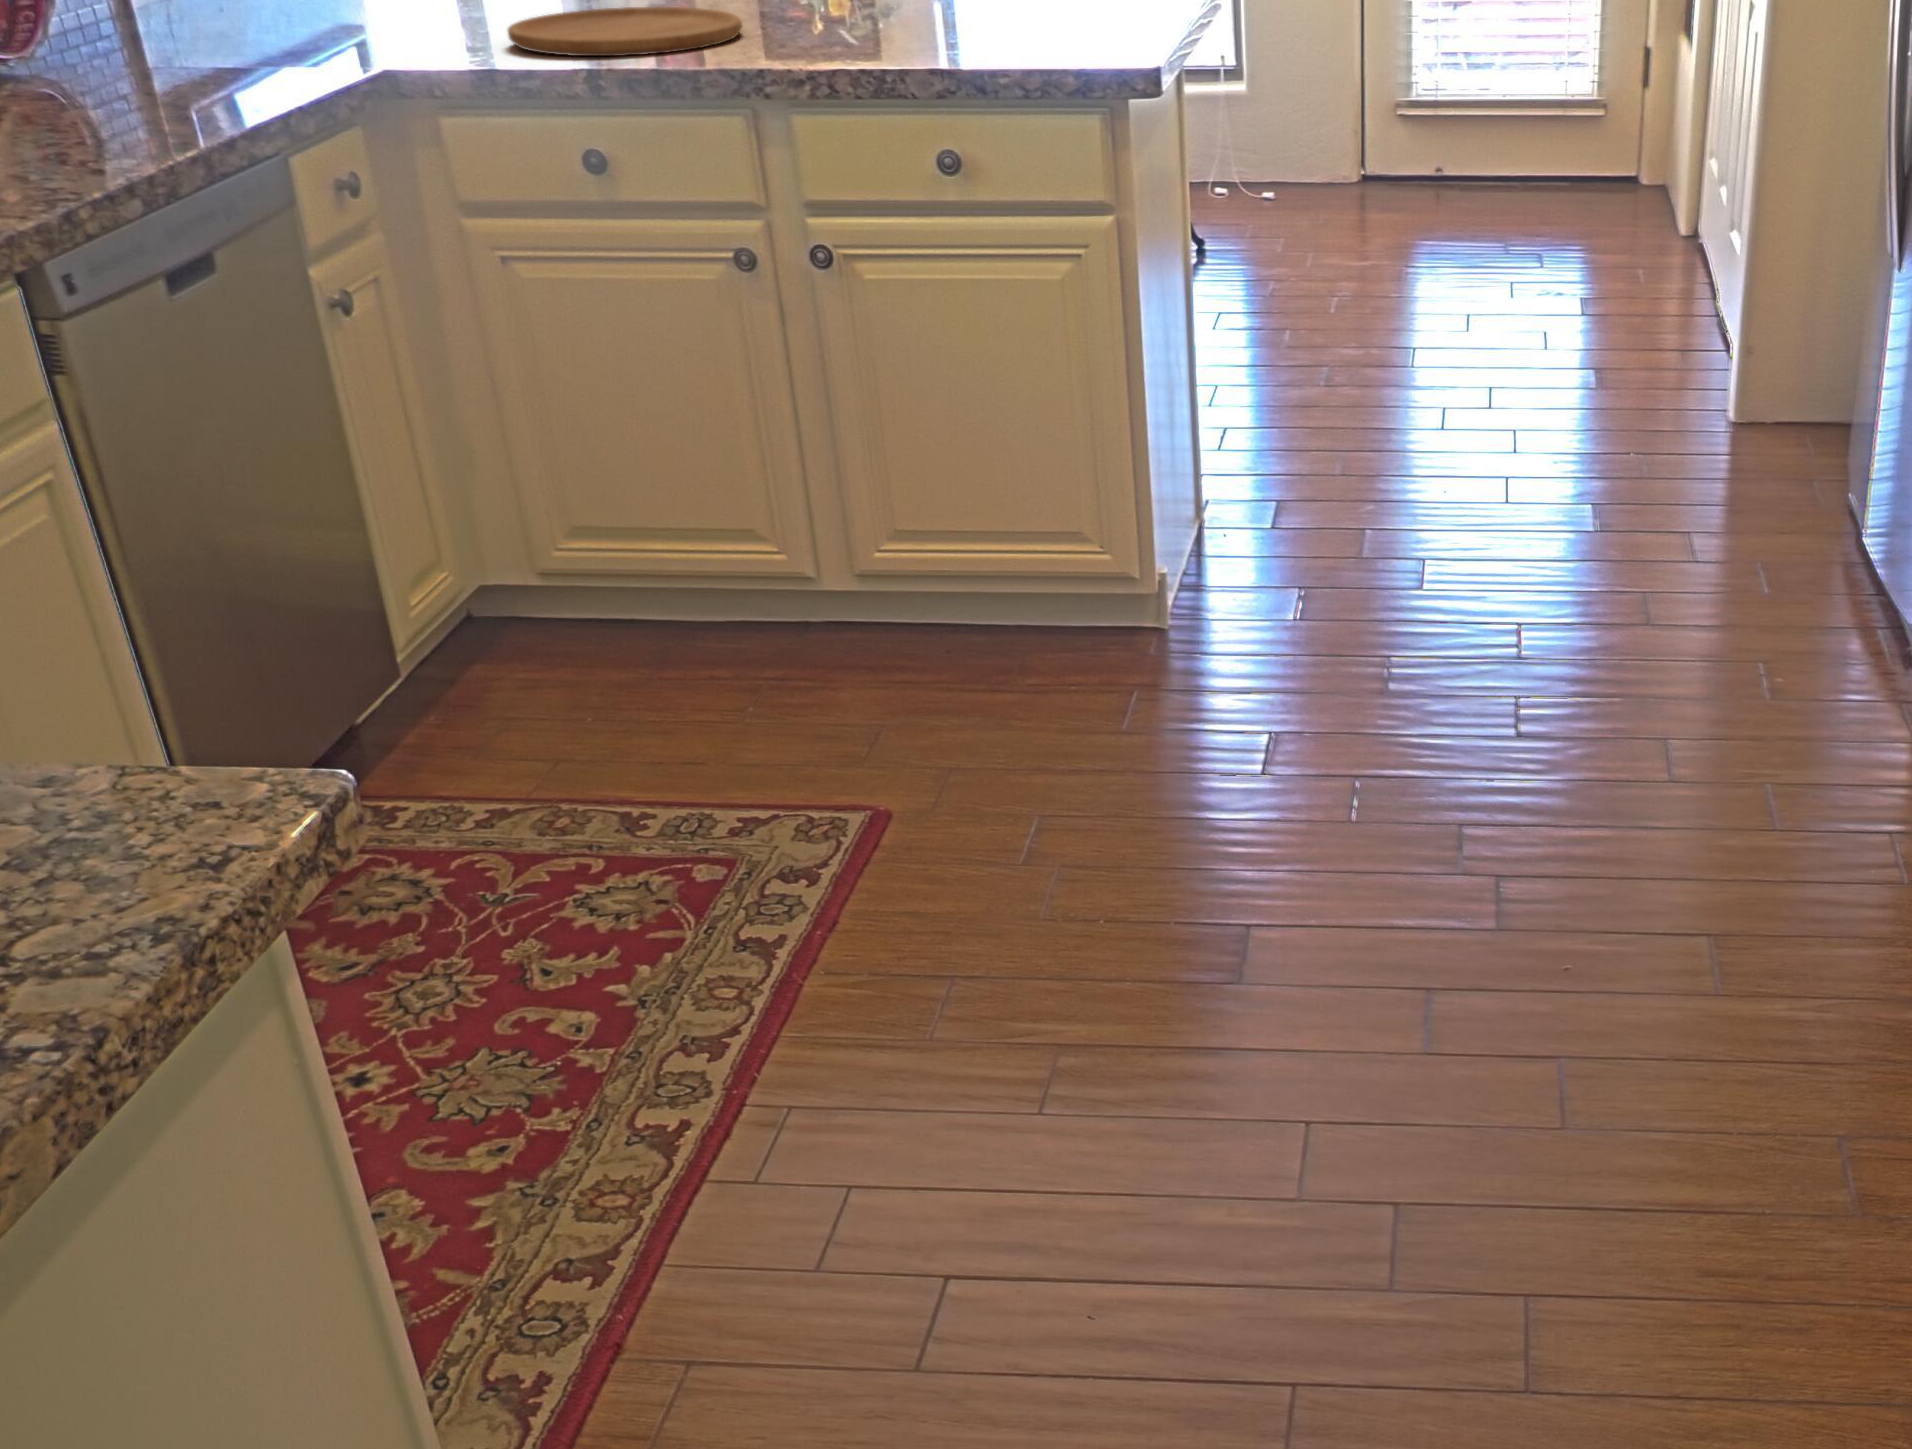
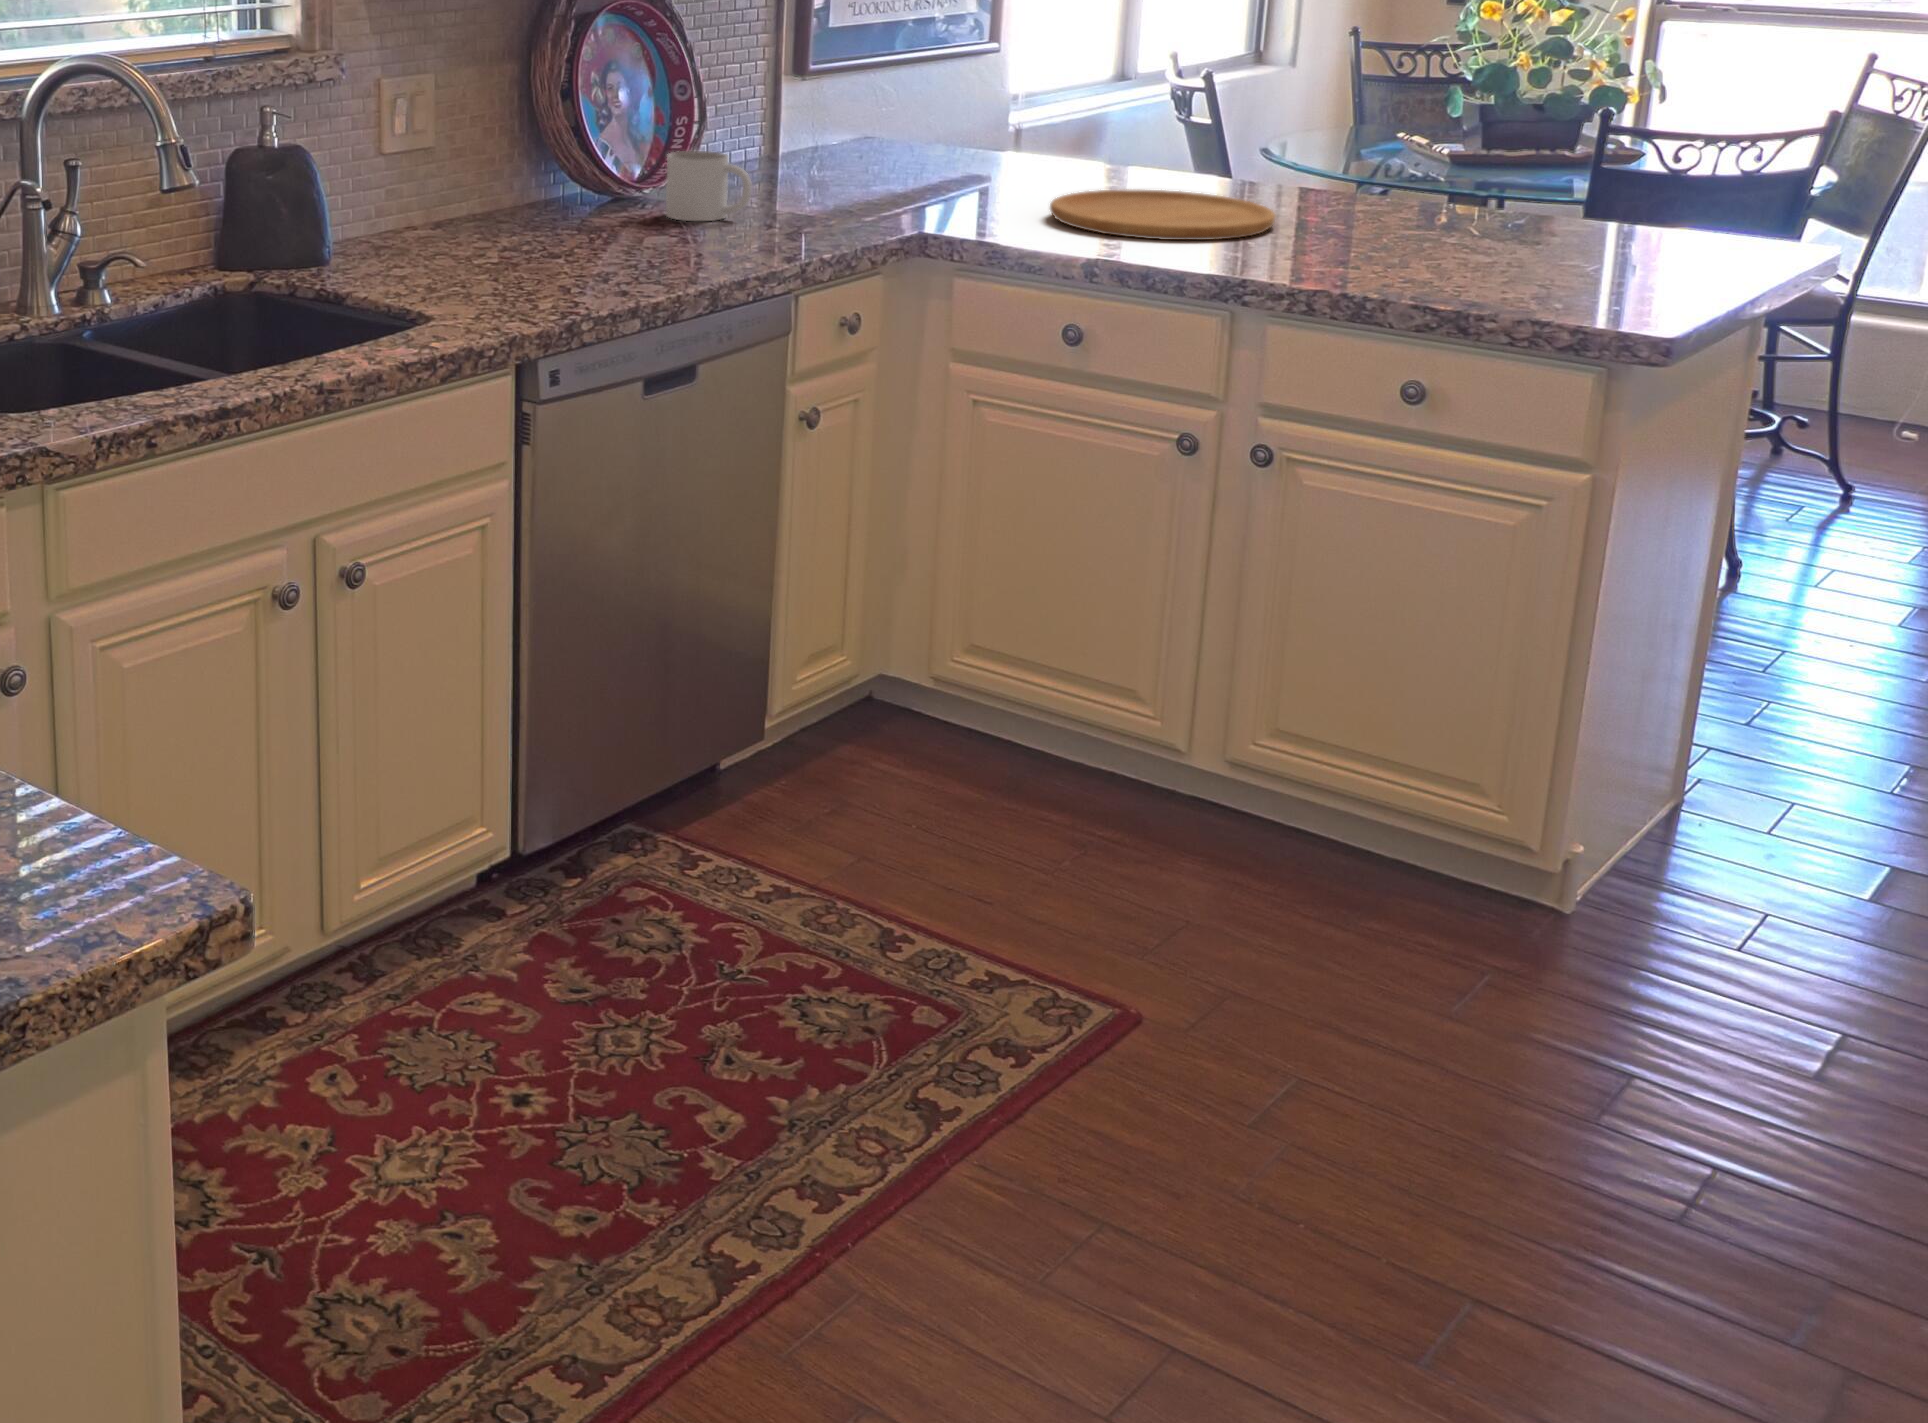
mug: none [41,9,168,99] -> present [666,151,752,221]

